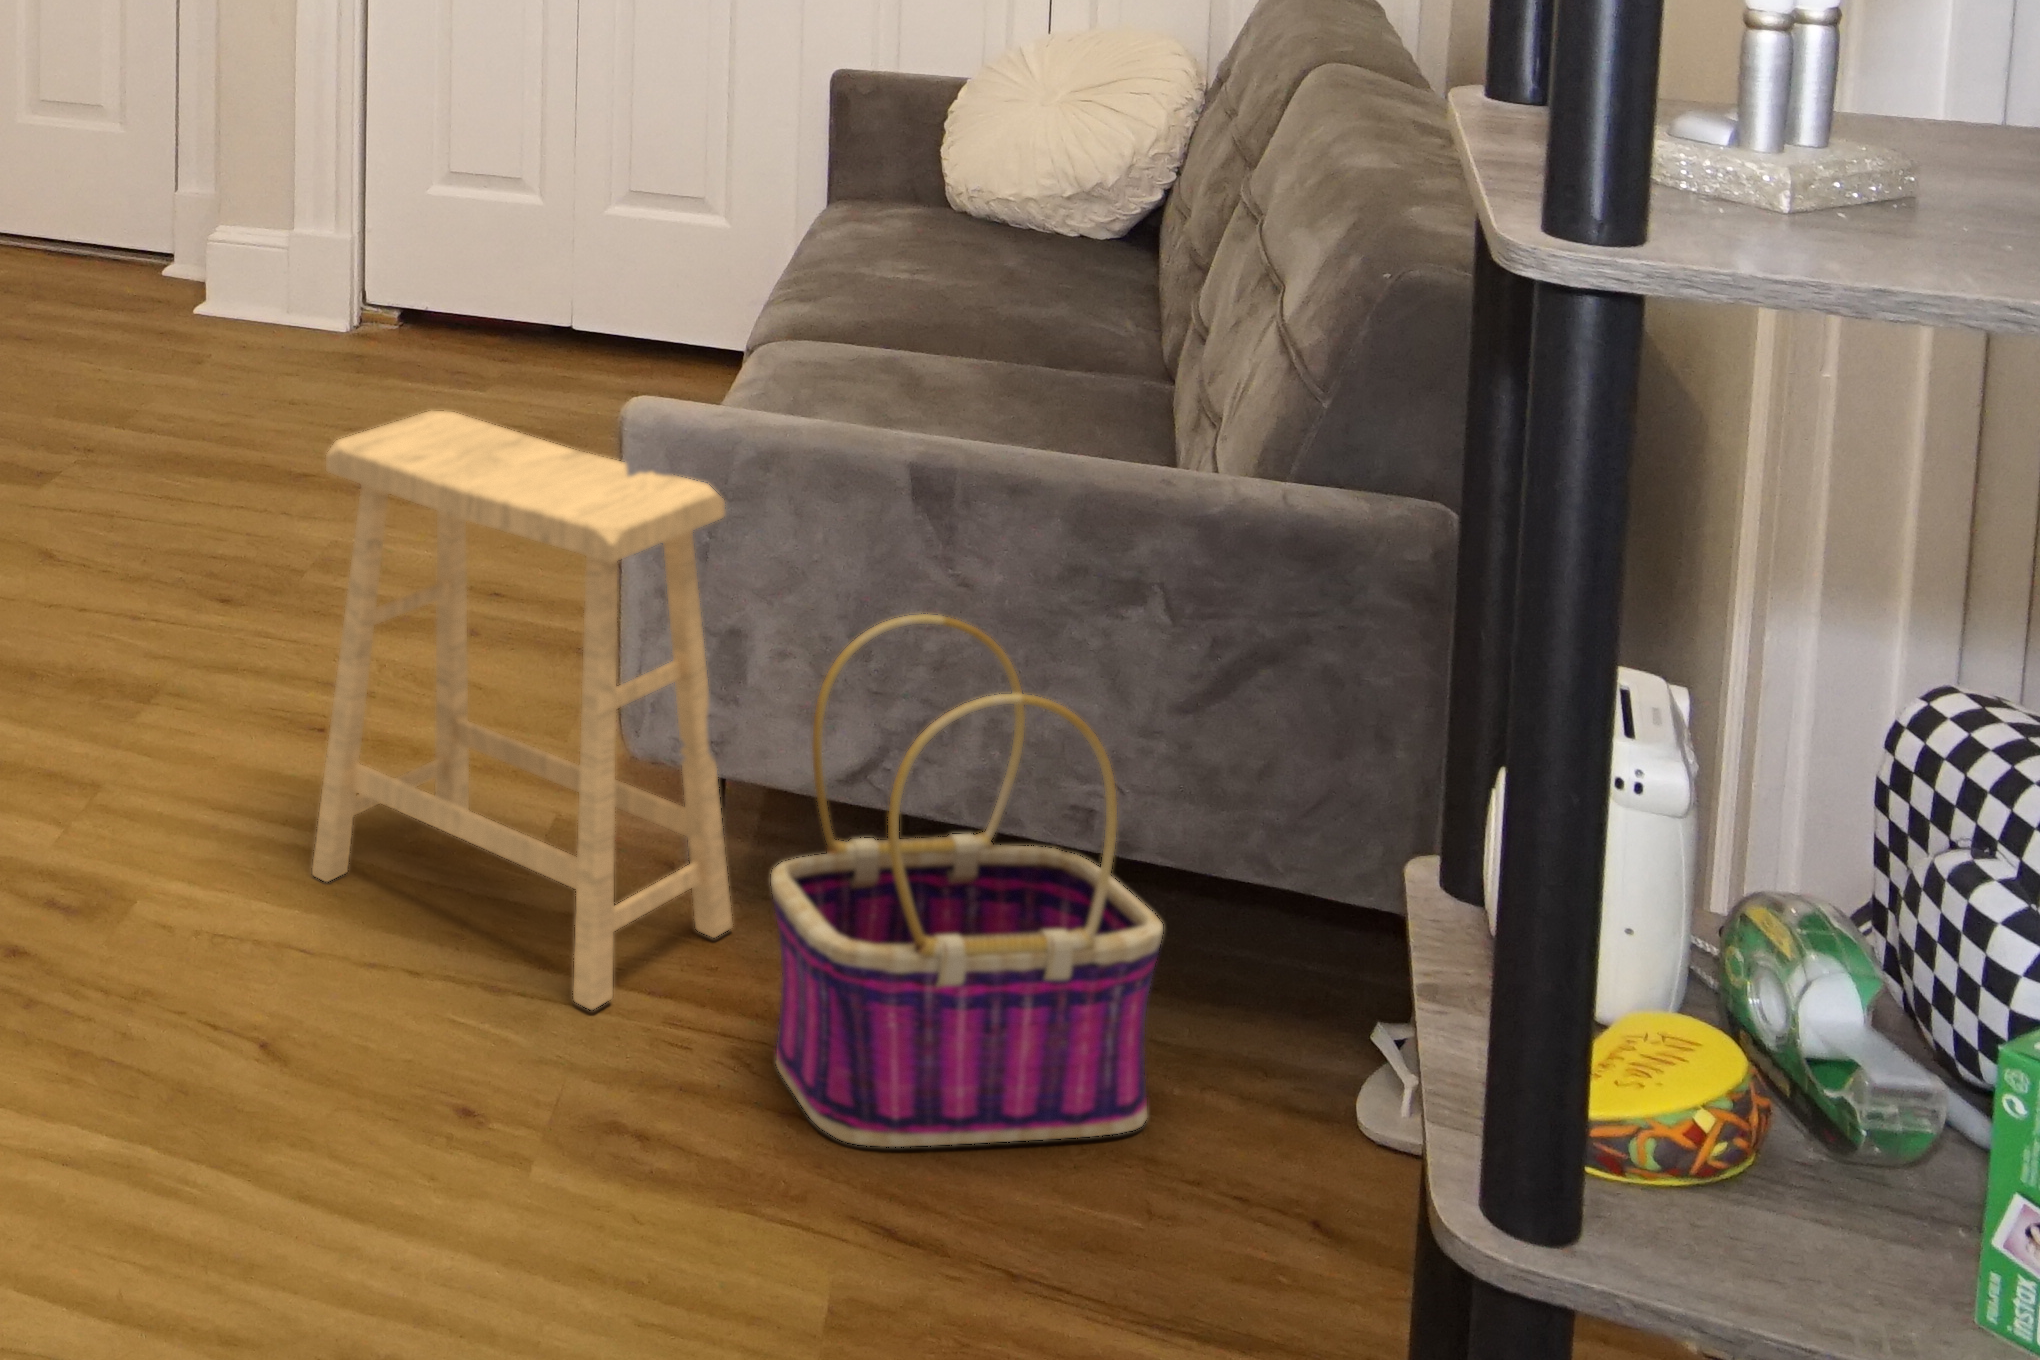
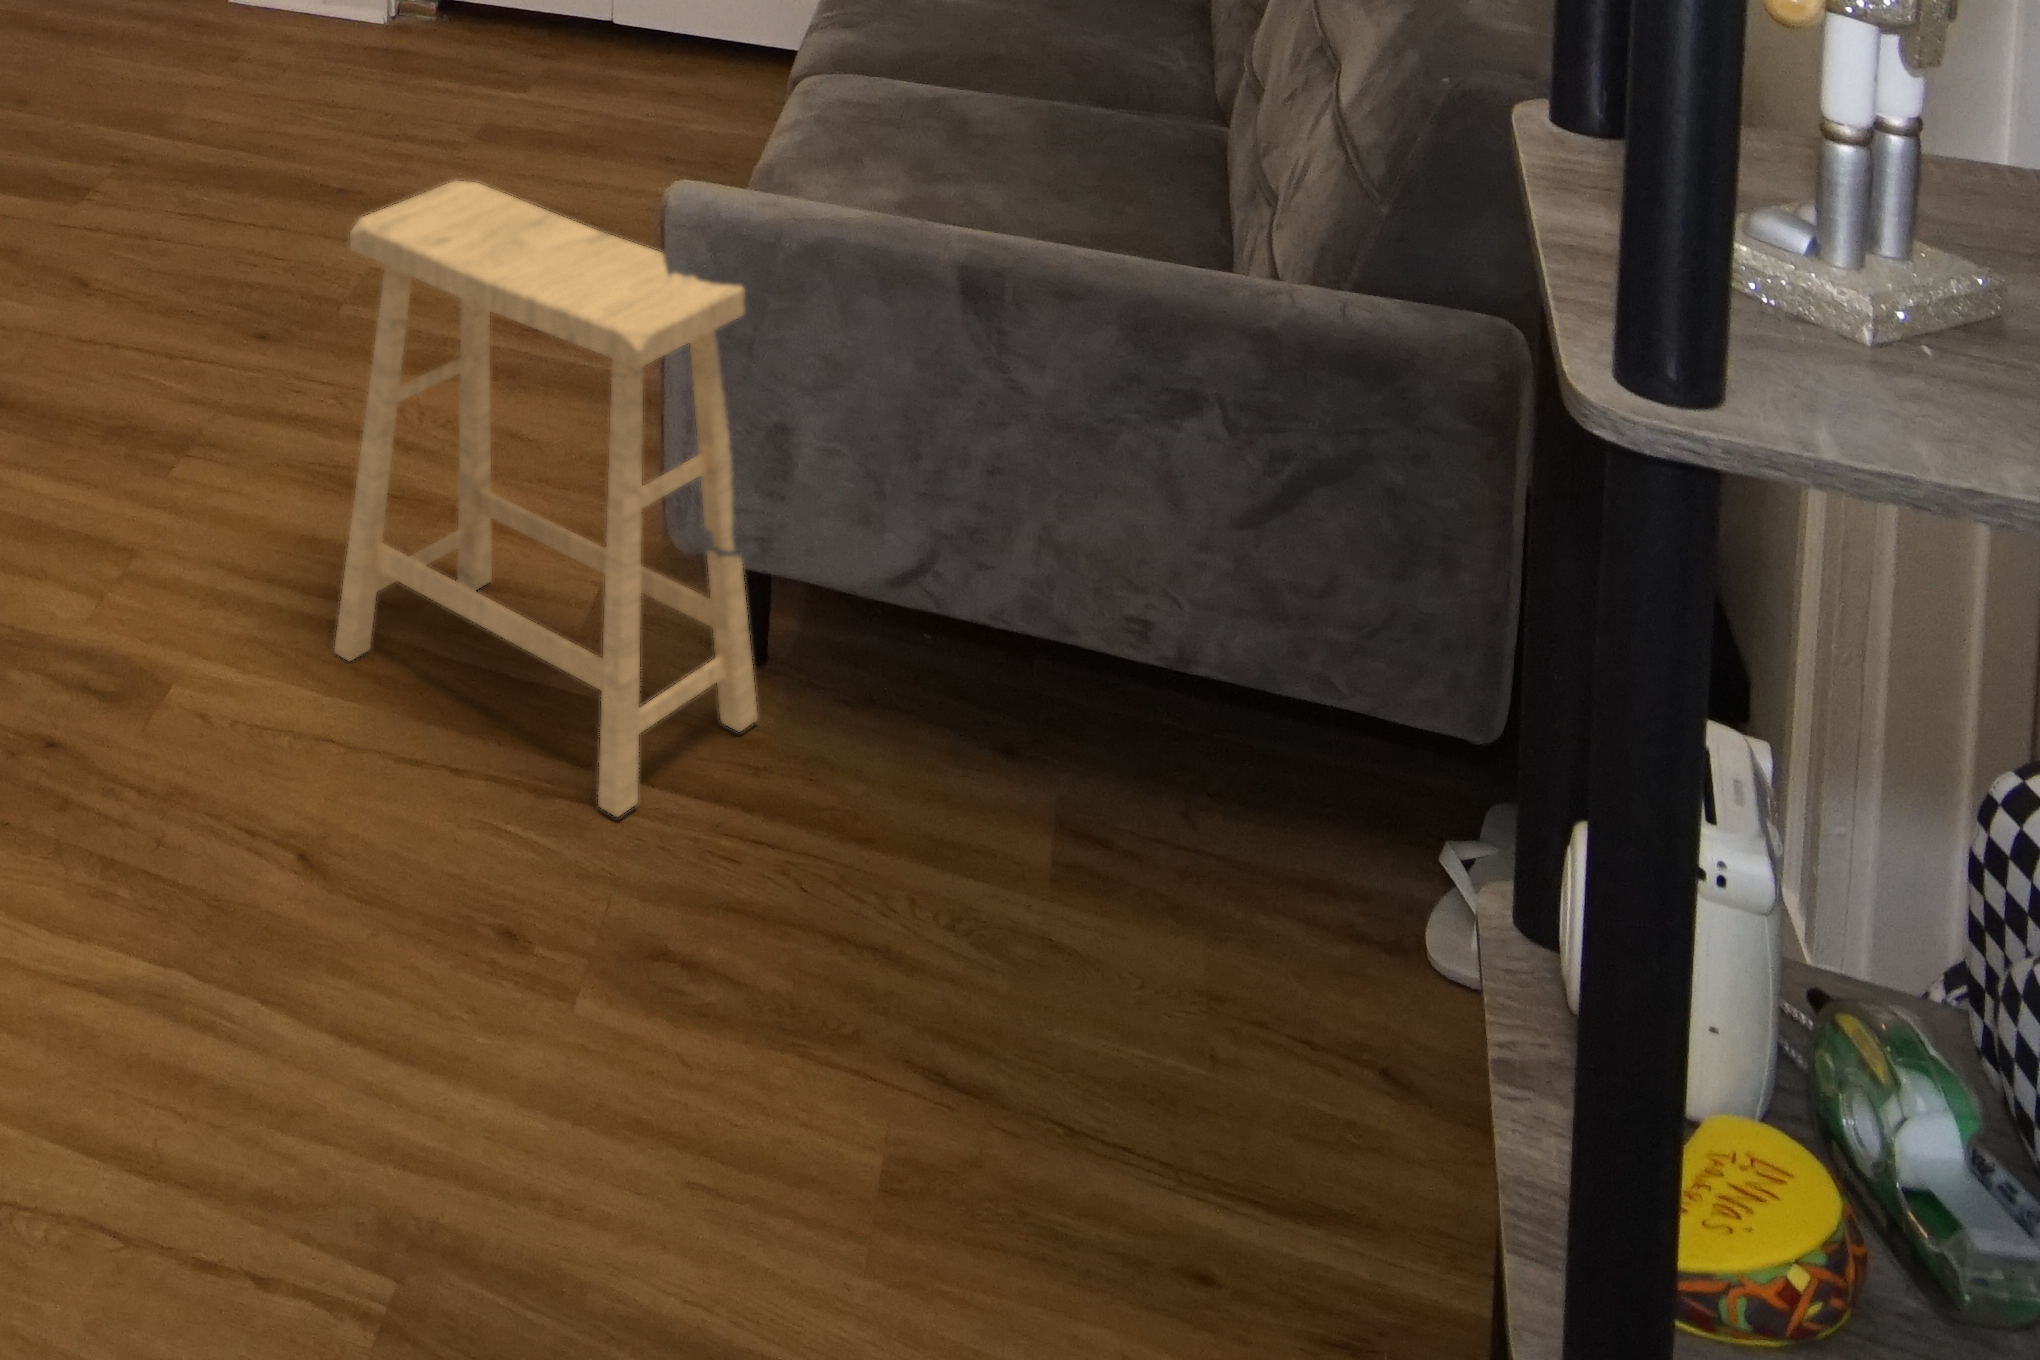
basket: present [771,614,1163,1147] -> none [799,428,1197,984]

